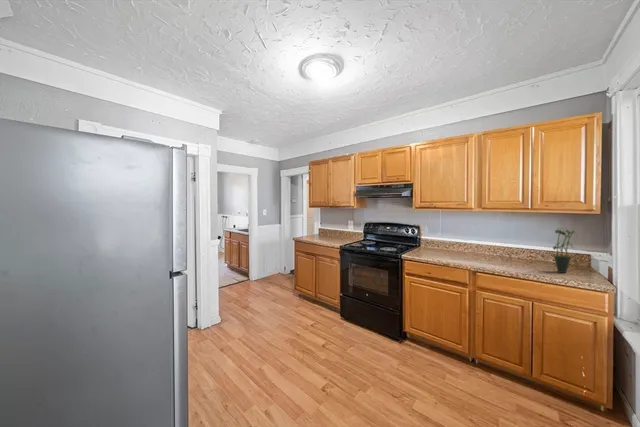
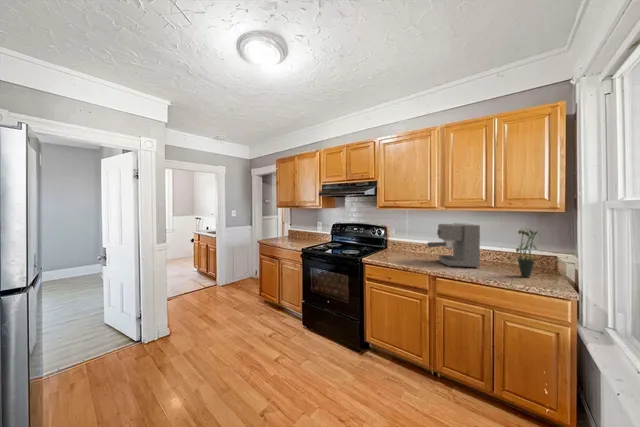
coffee maker: none [465,223,517,264] -> present [427,223,480,268]

